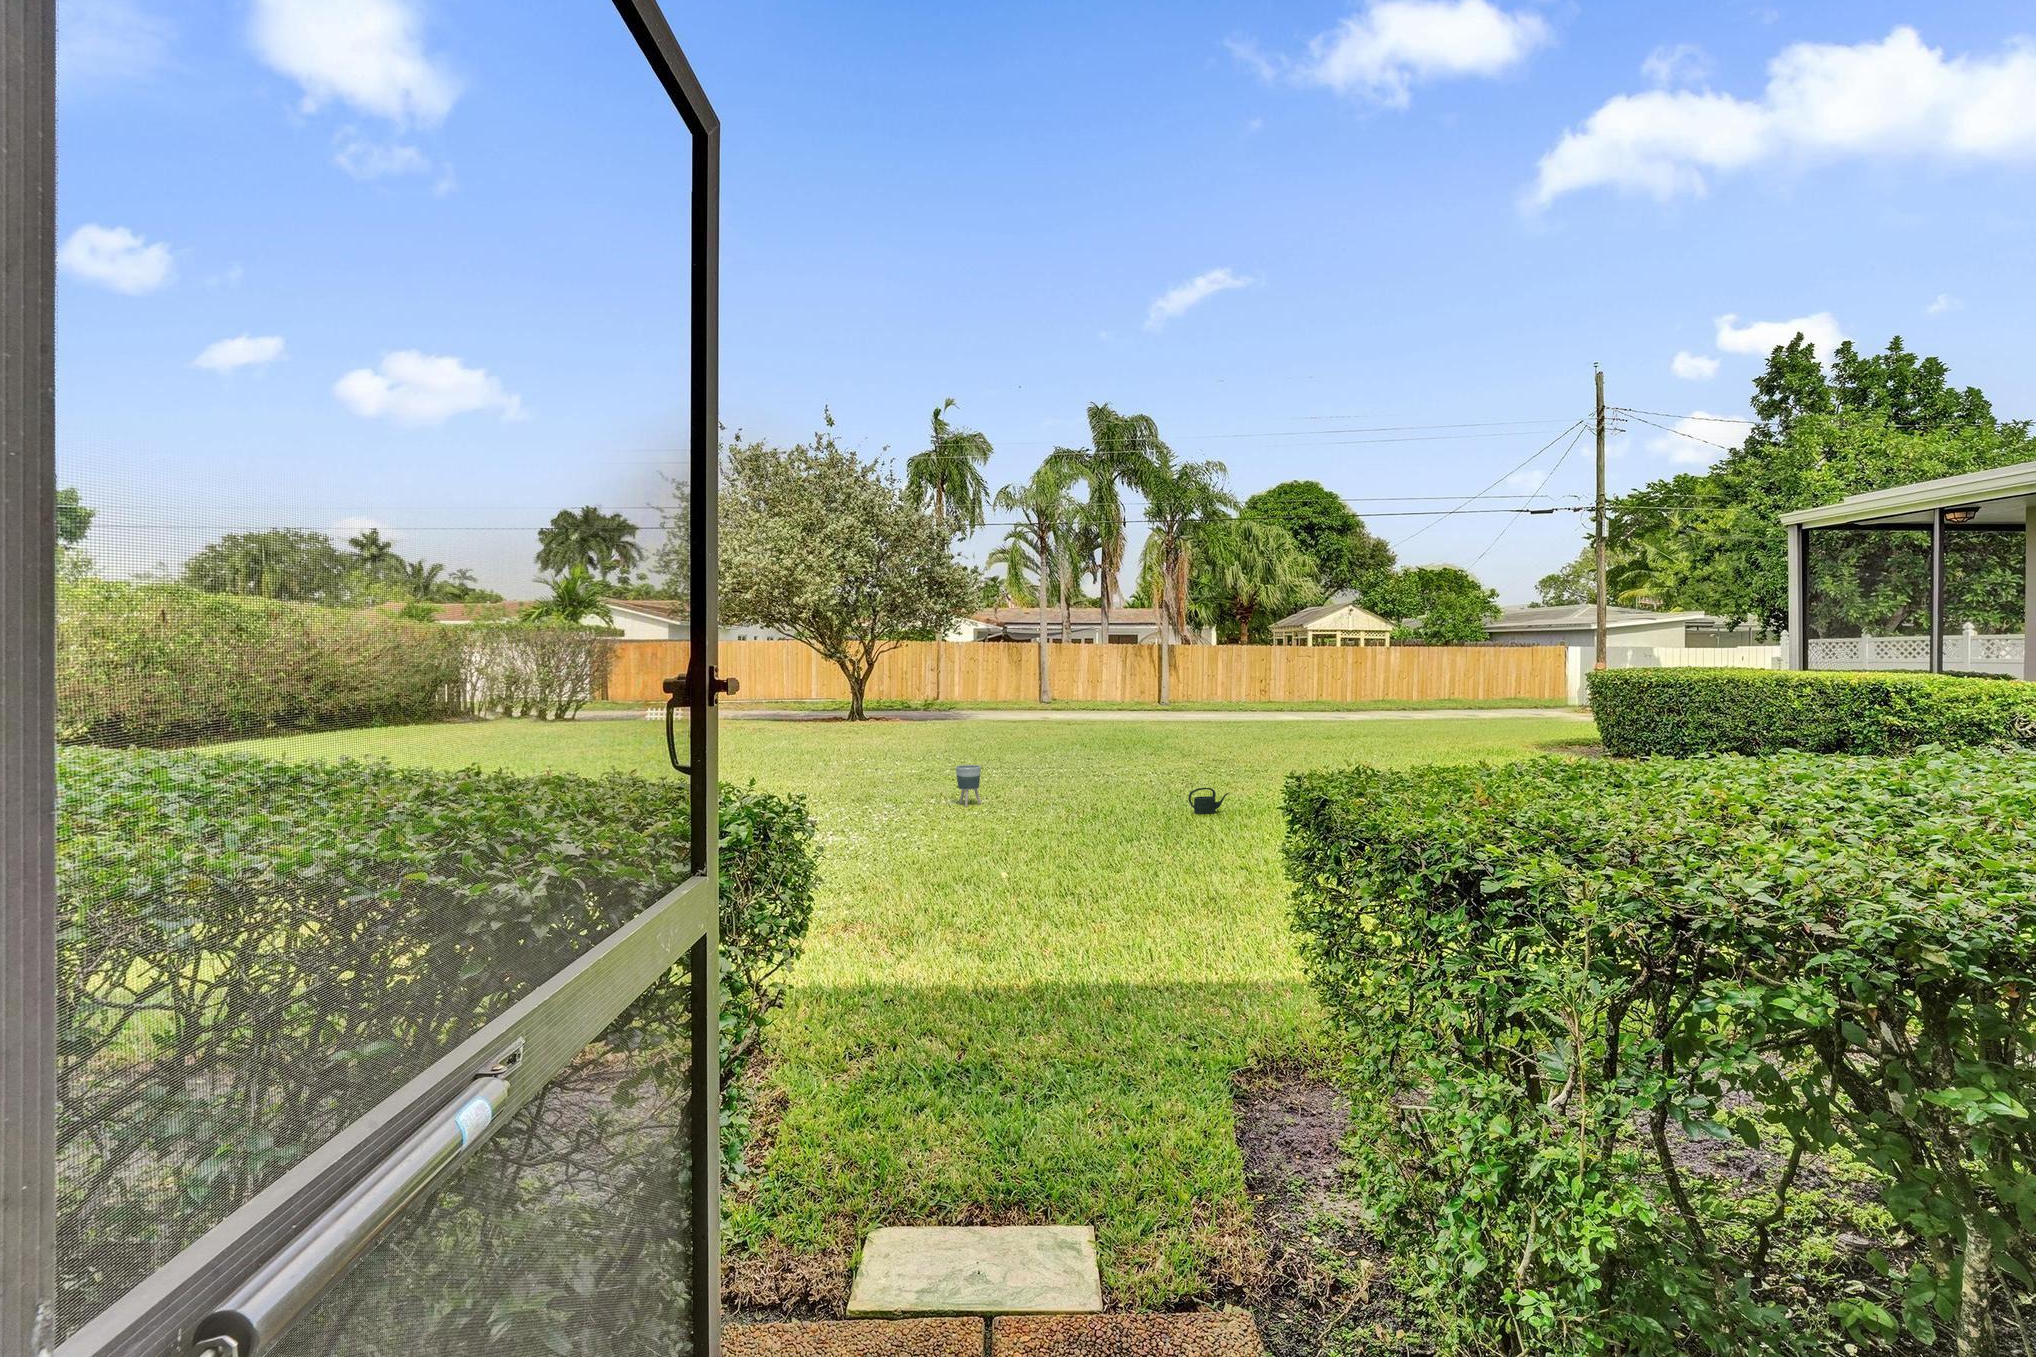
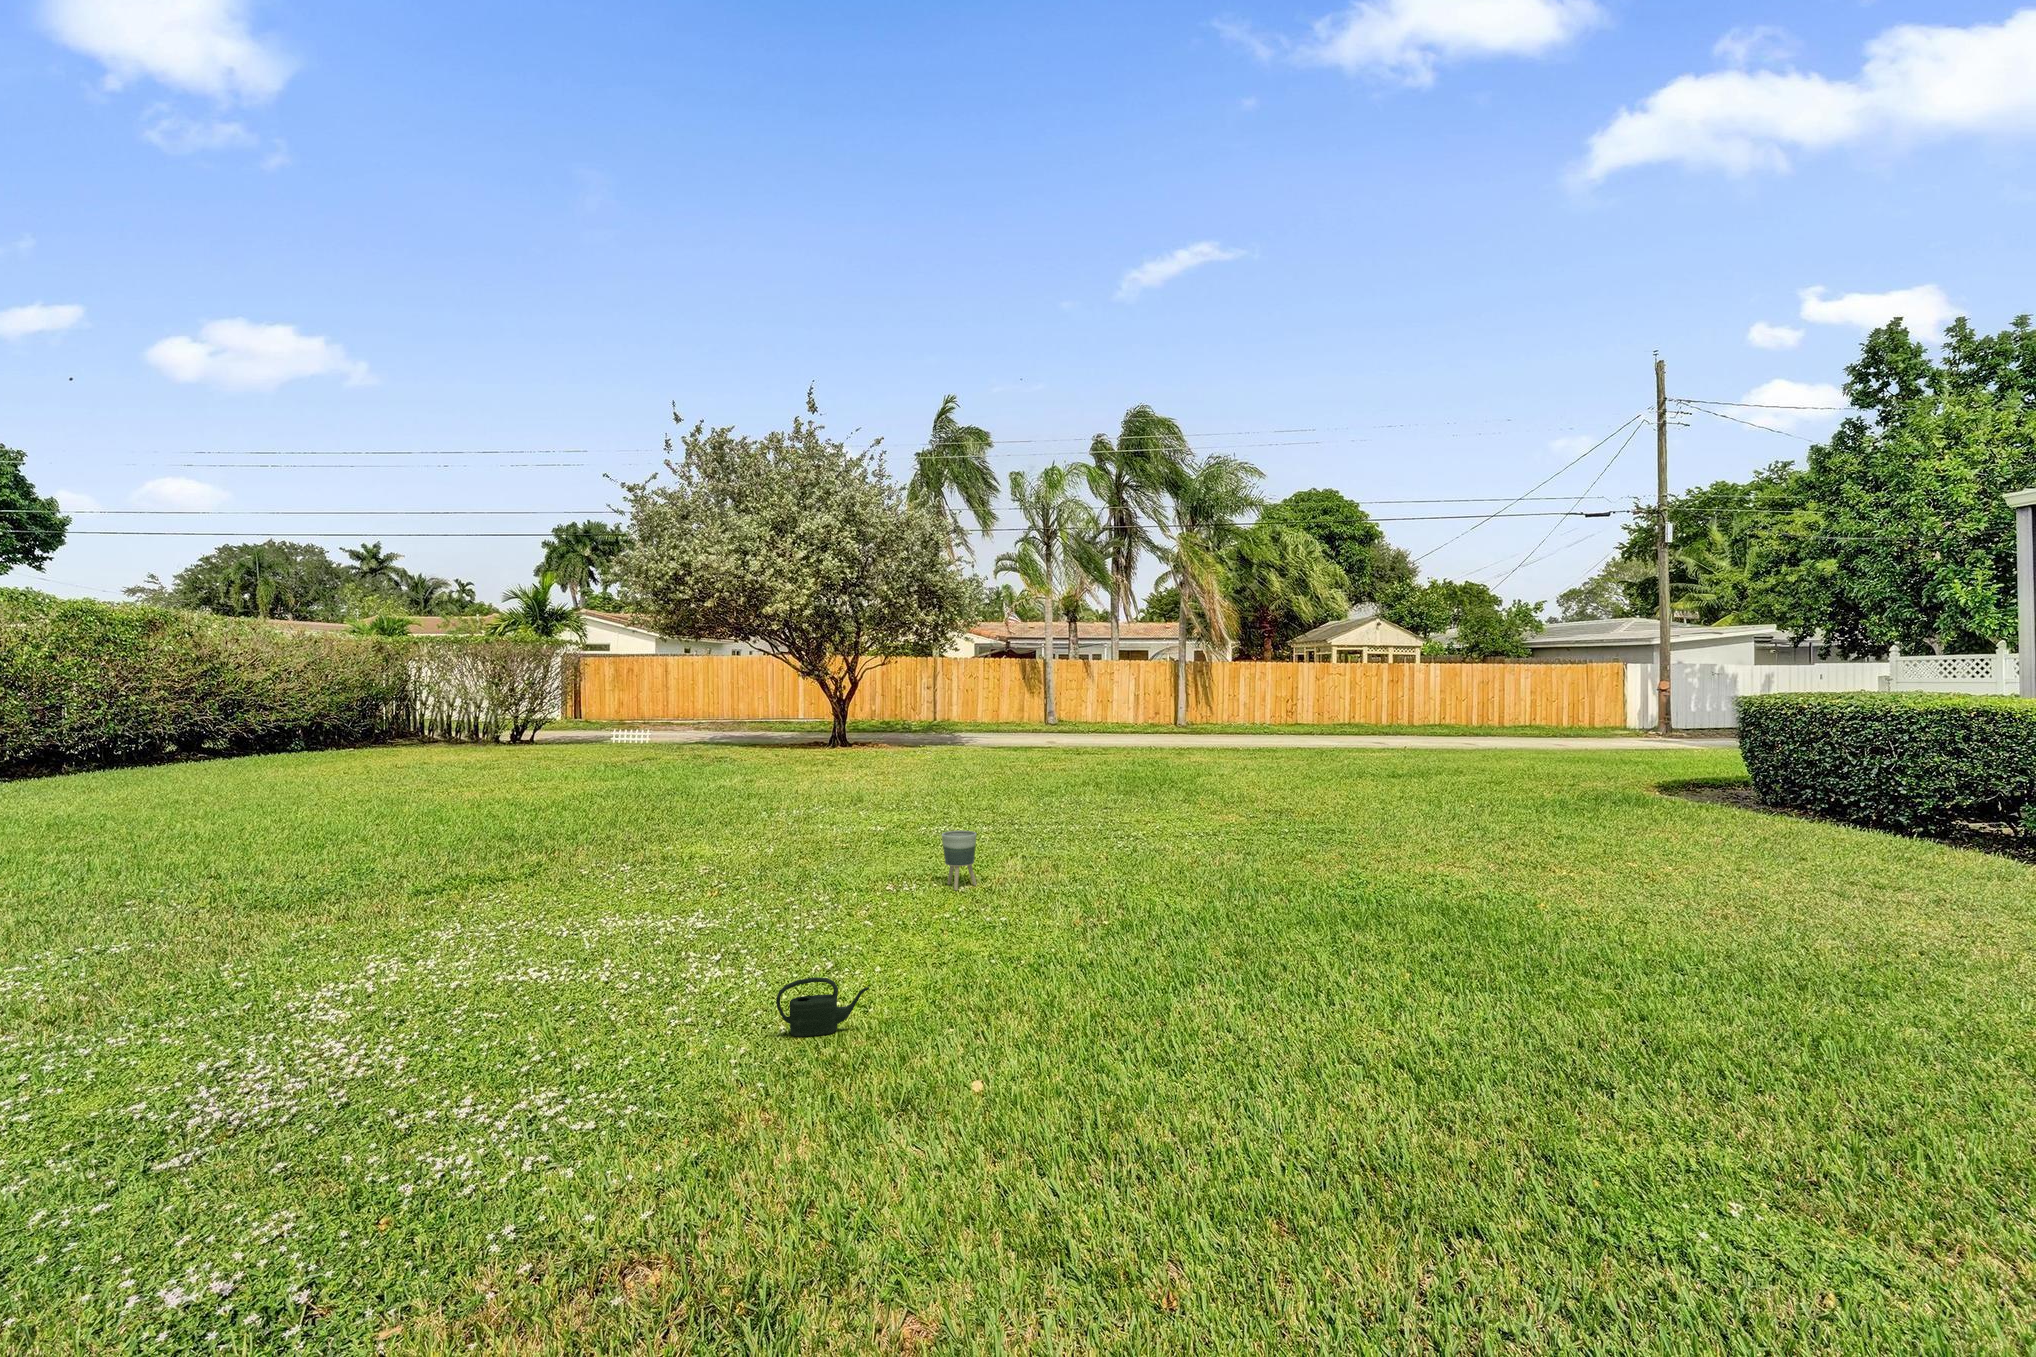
watering can: present [1188,788,1229,814] -> present [776,977,869,1037]

